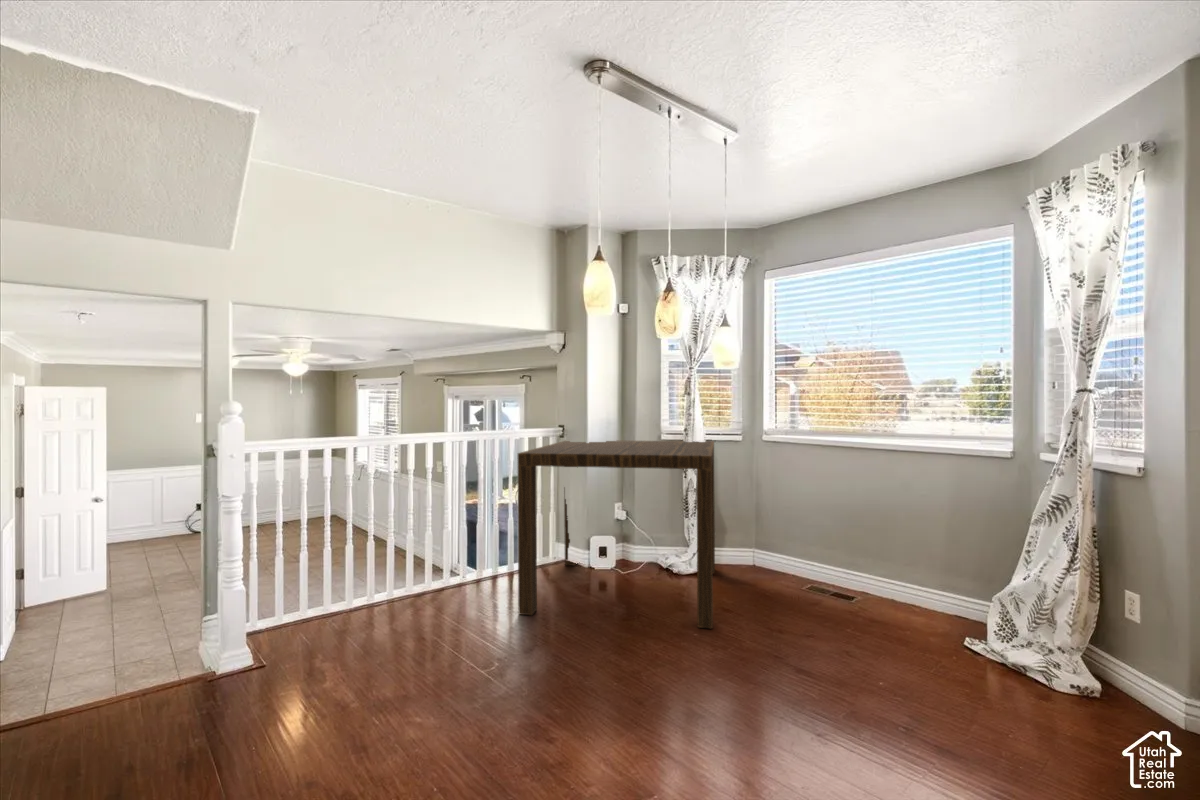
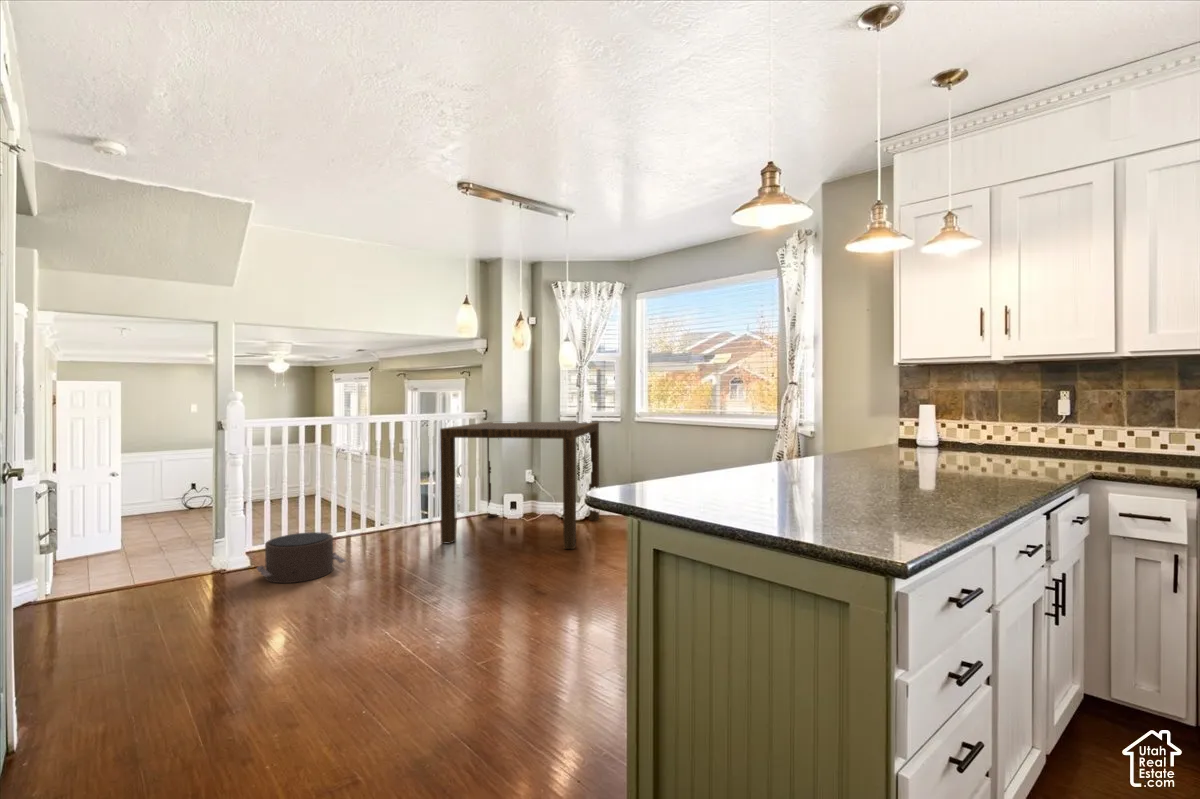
pouf: none [260,609,394,698] -> present [257,532,346,583]

